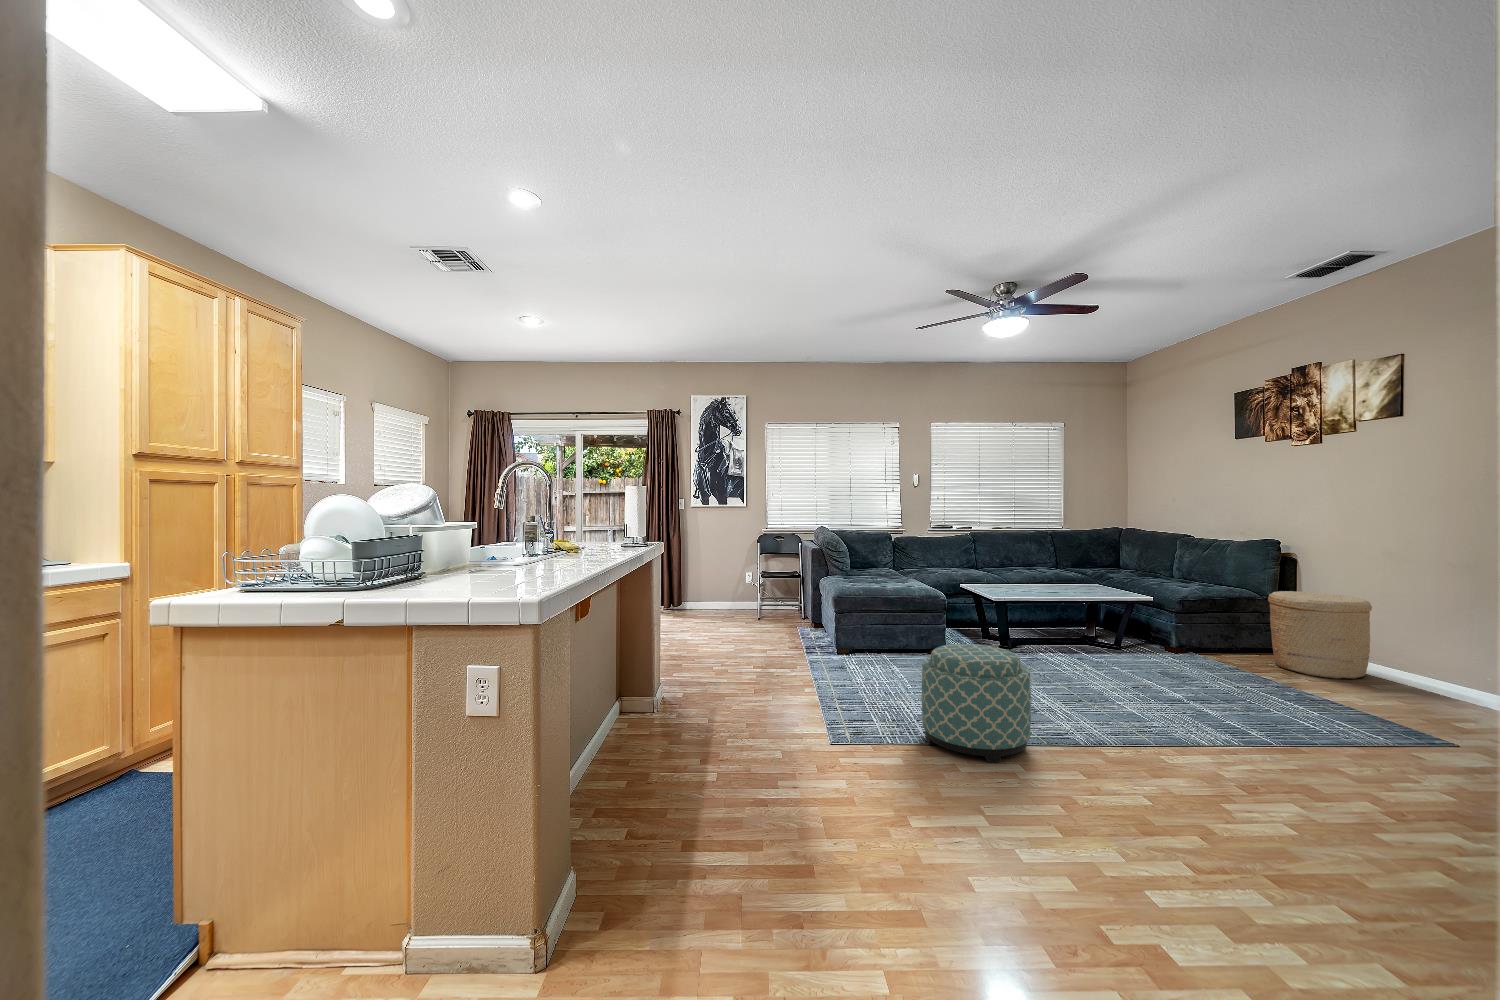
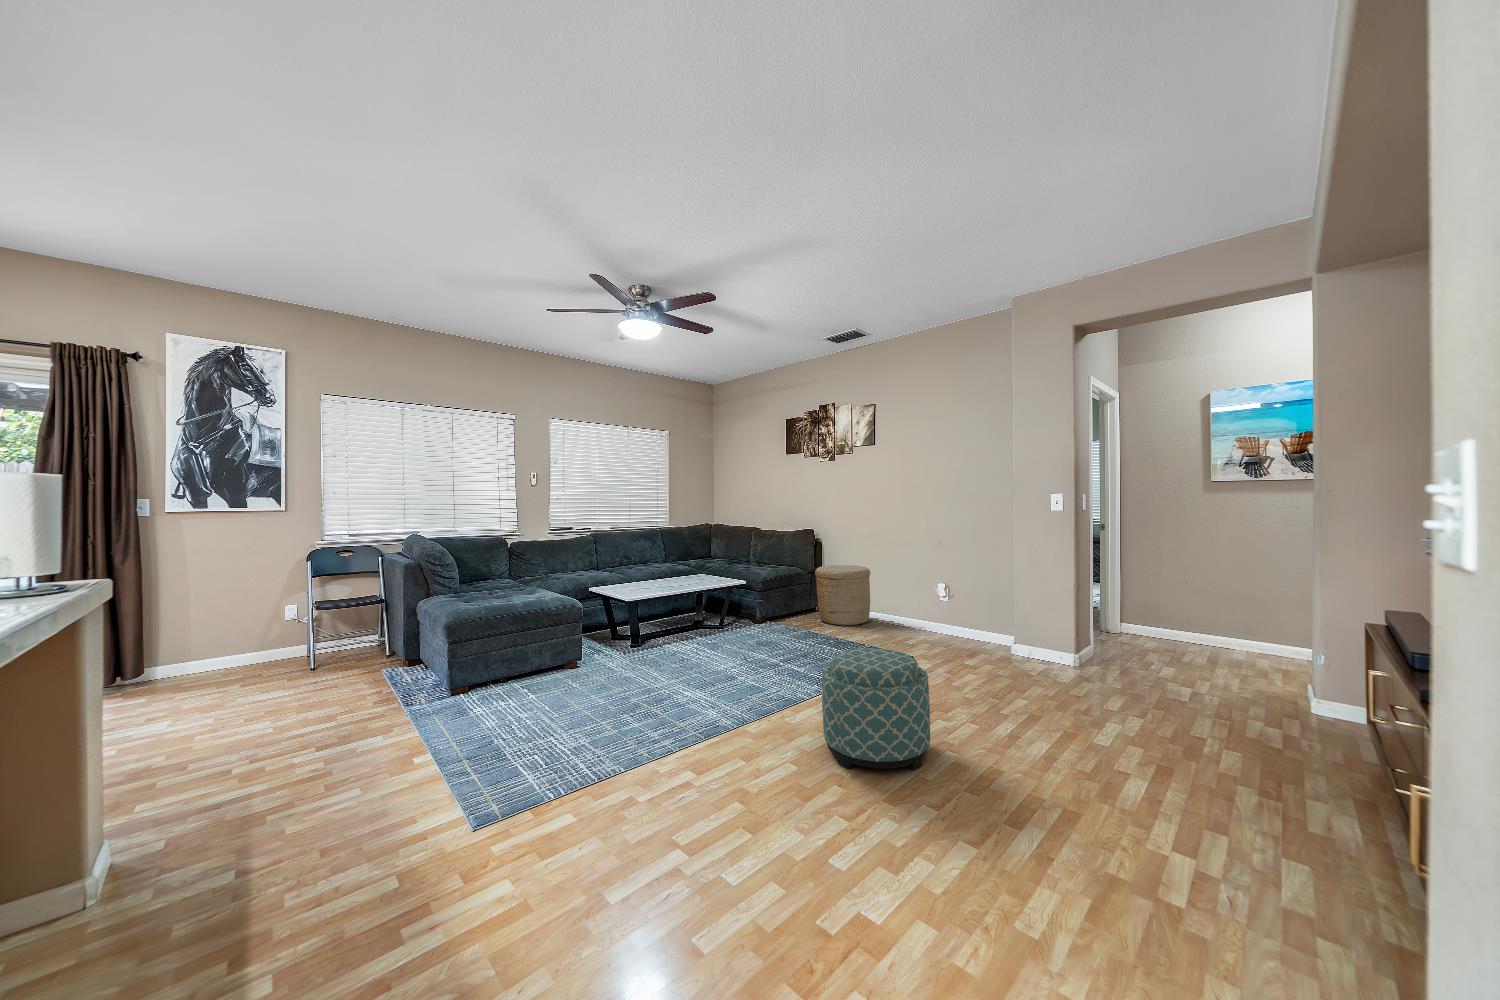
ottoman: present [922,644,1031,763] -> present [822,648,930,770]

